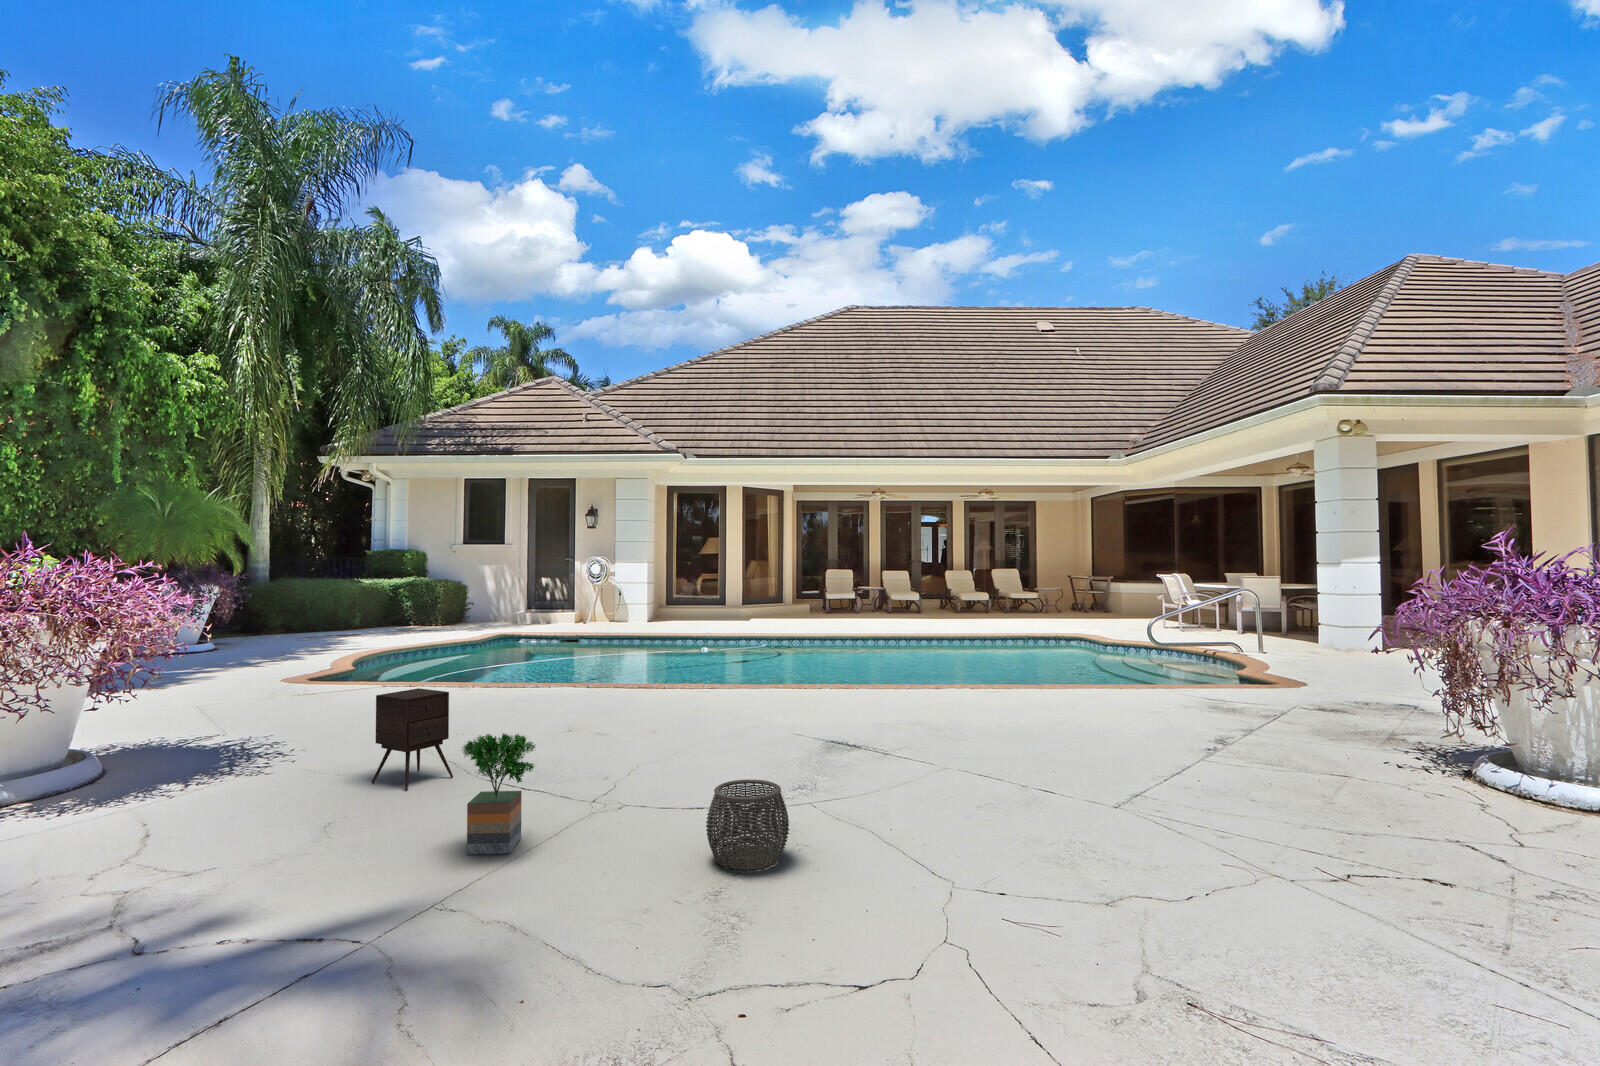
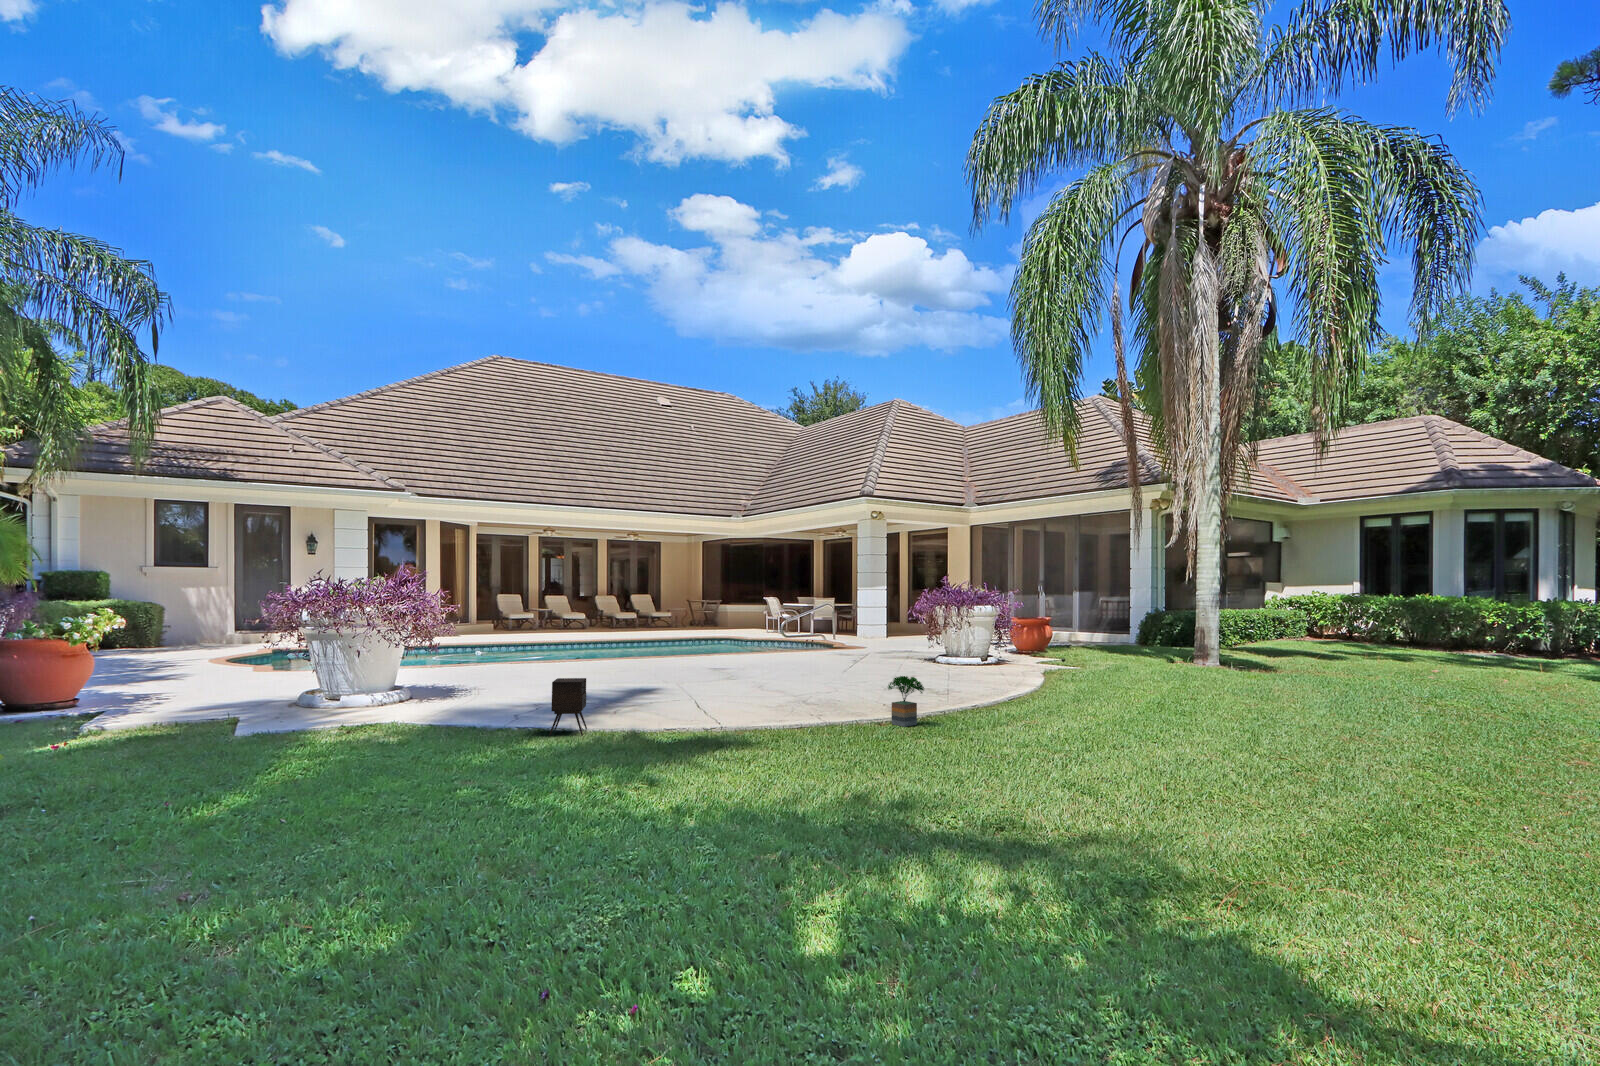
potted tree: present [461,733,536,855] -> present [888,676,924,727]
woven basket: present [706,779,789,870] -> none [796,698,832,733]

